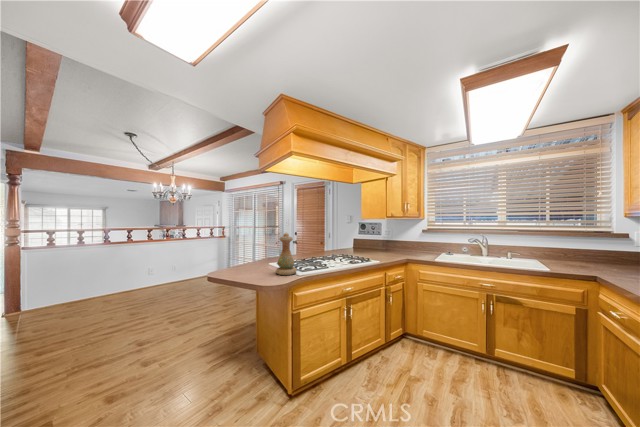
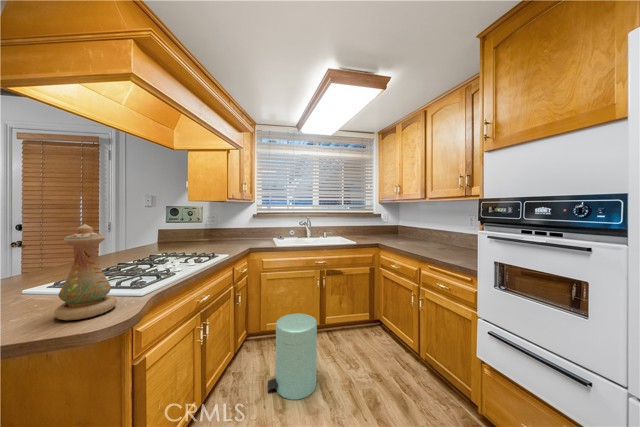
trash can: none [402,323,453,408] -> present [268,313,317,400]

